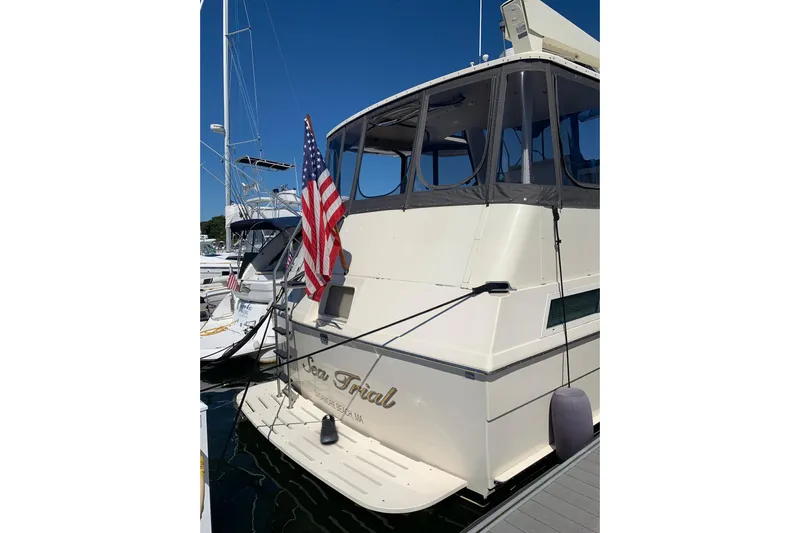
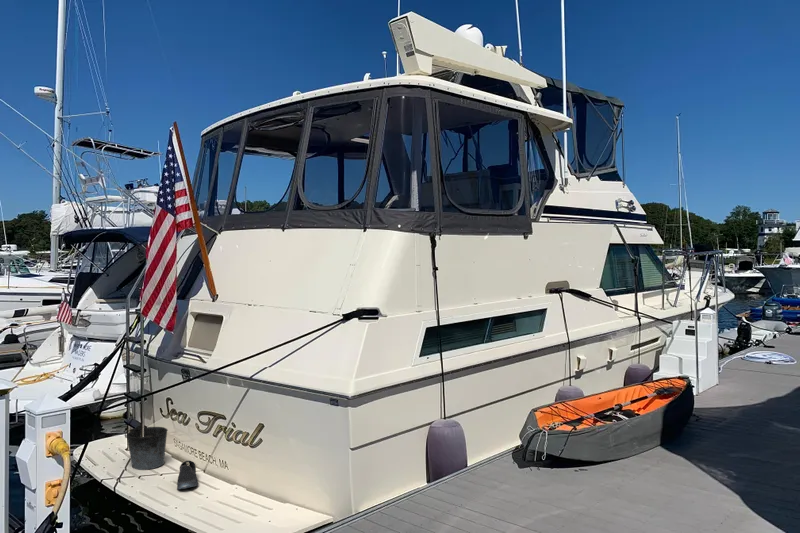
bucket: none [275,380,310,419] -> present [125,426,168,470]

